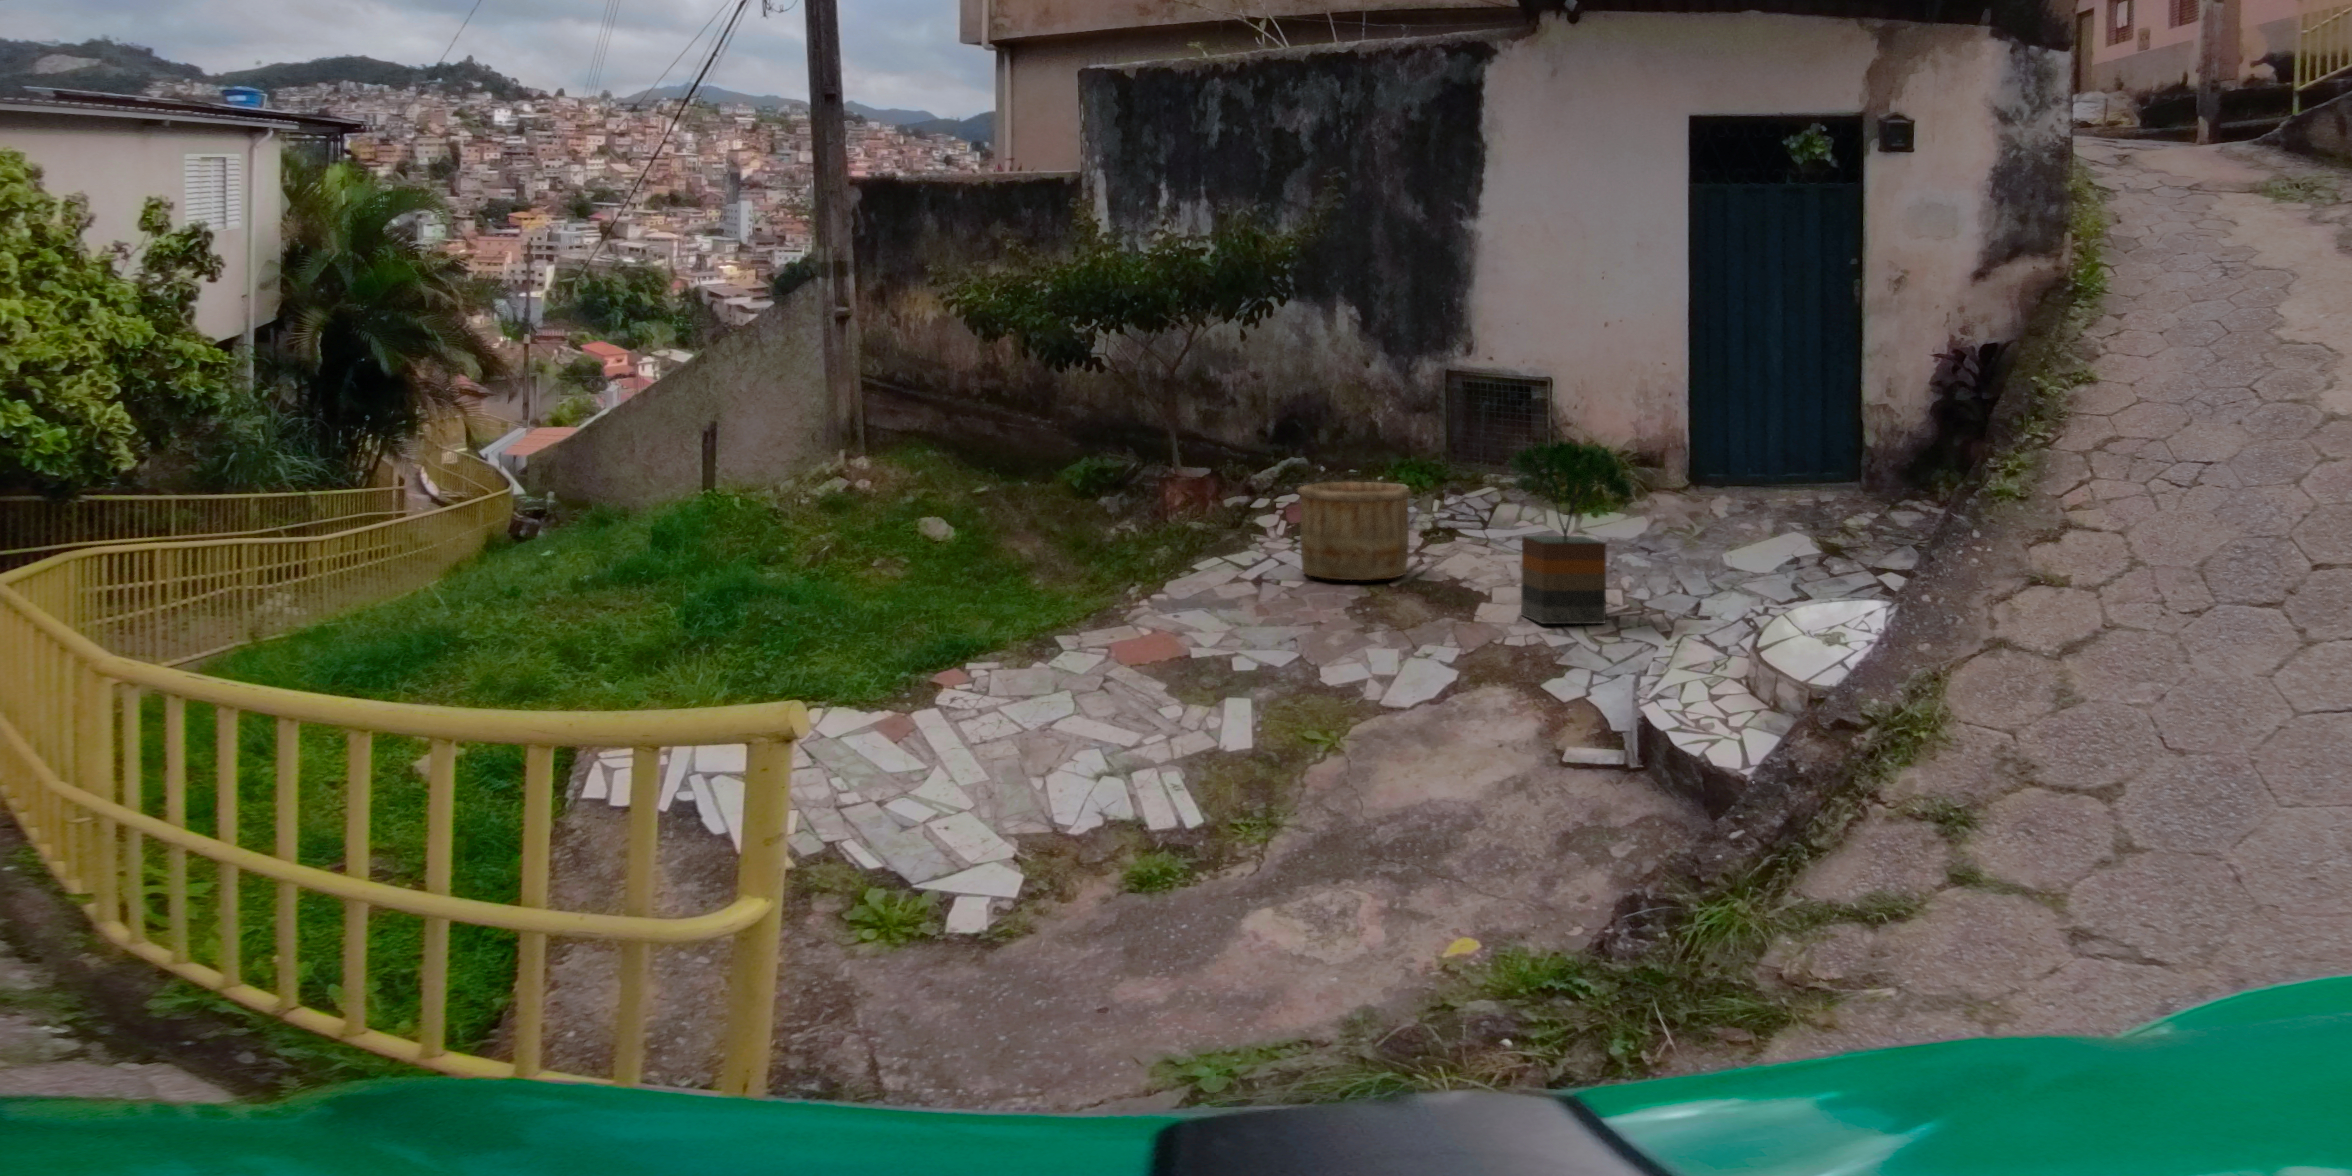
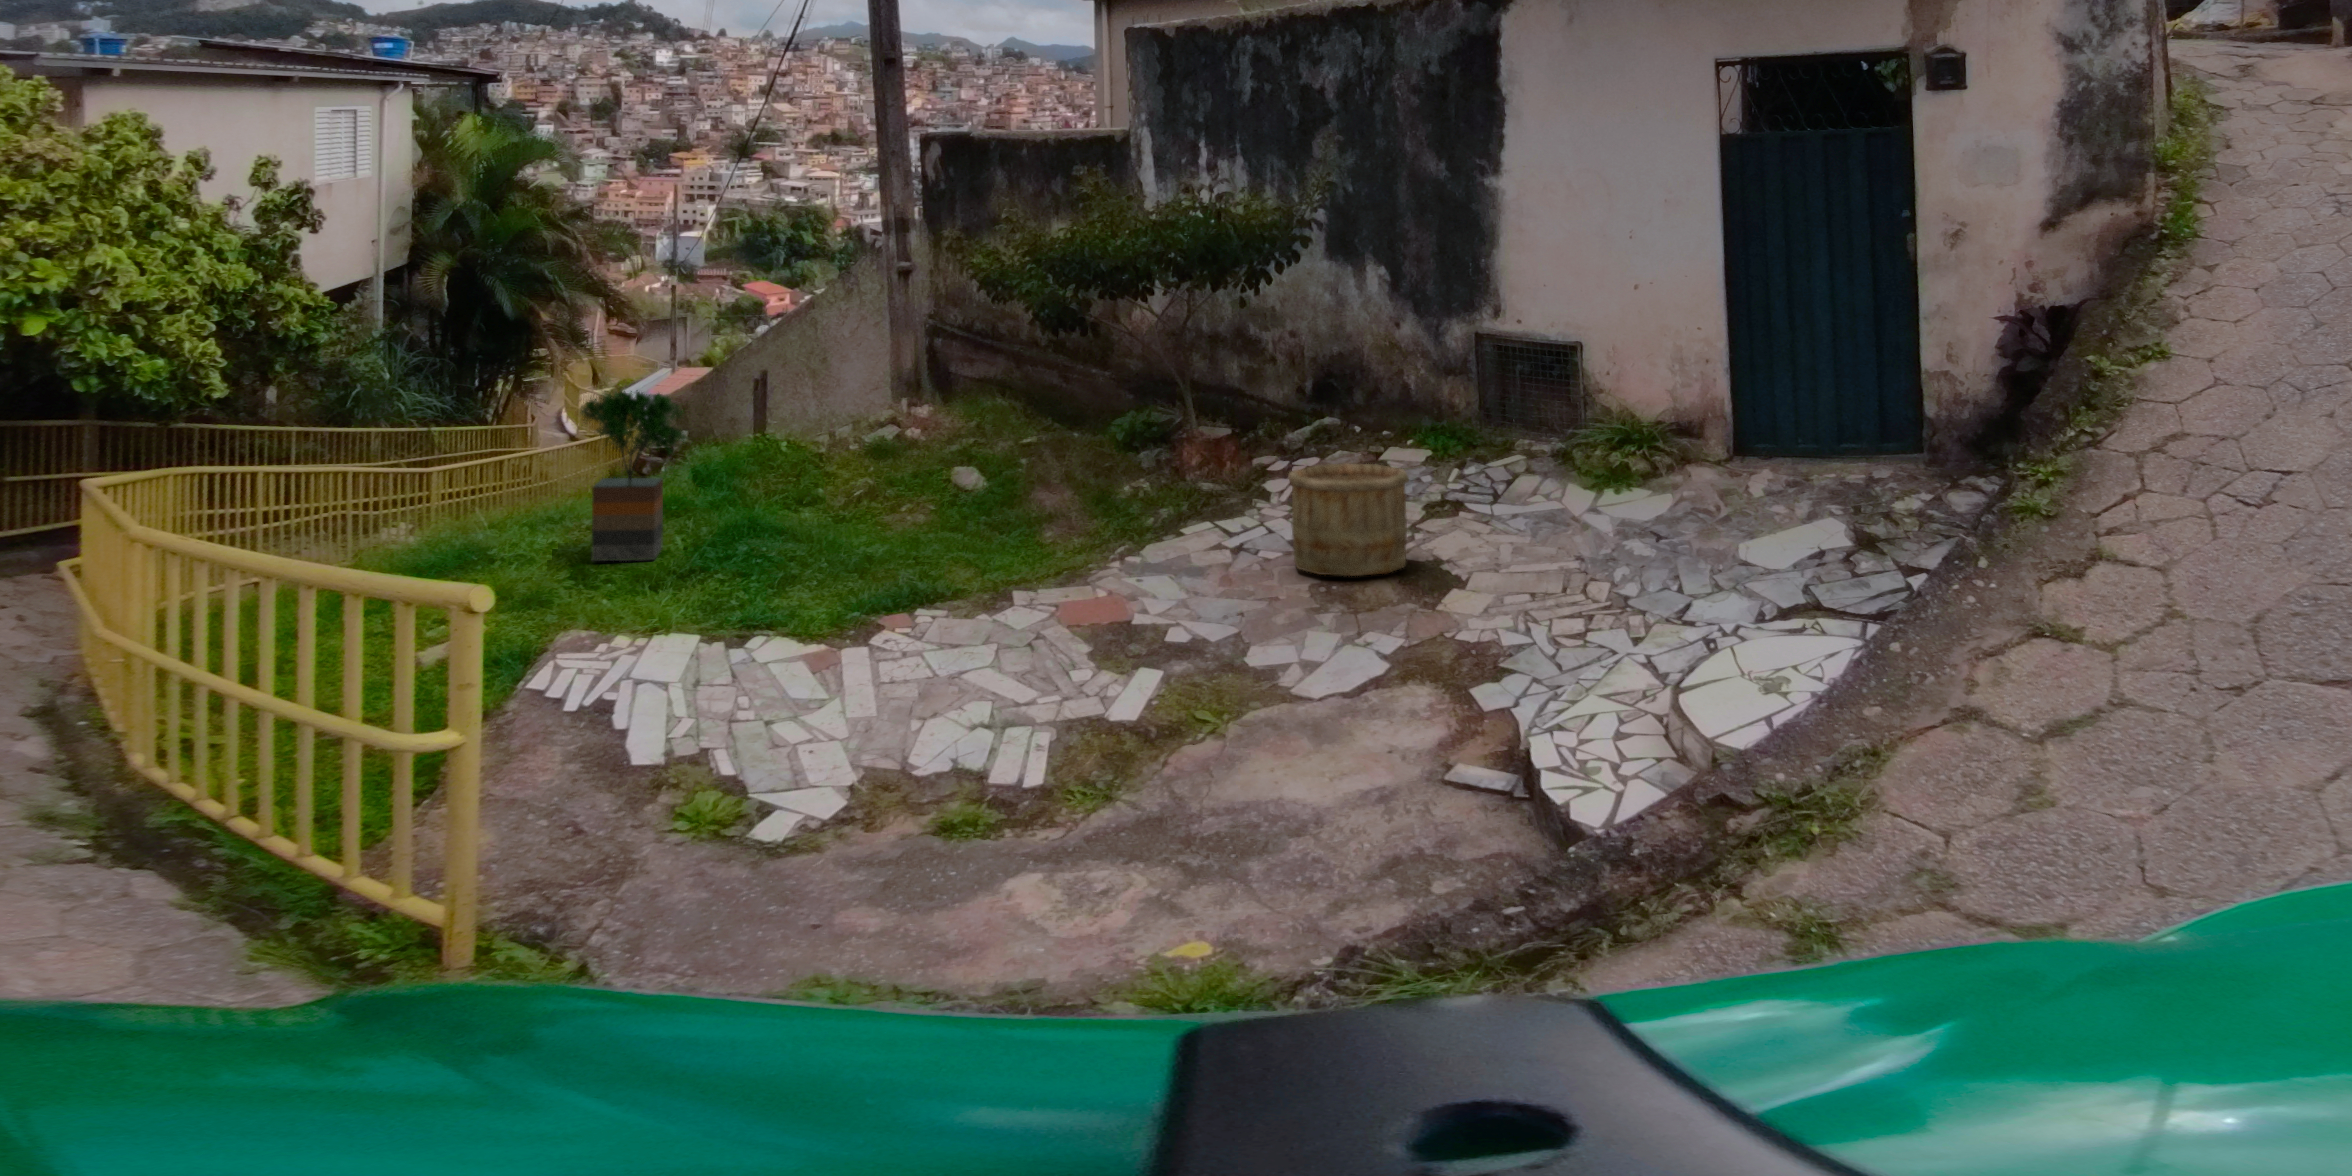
potted tree: present [1511,441,1634,624] -> present [581,390,686,561]

